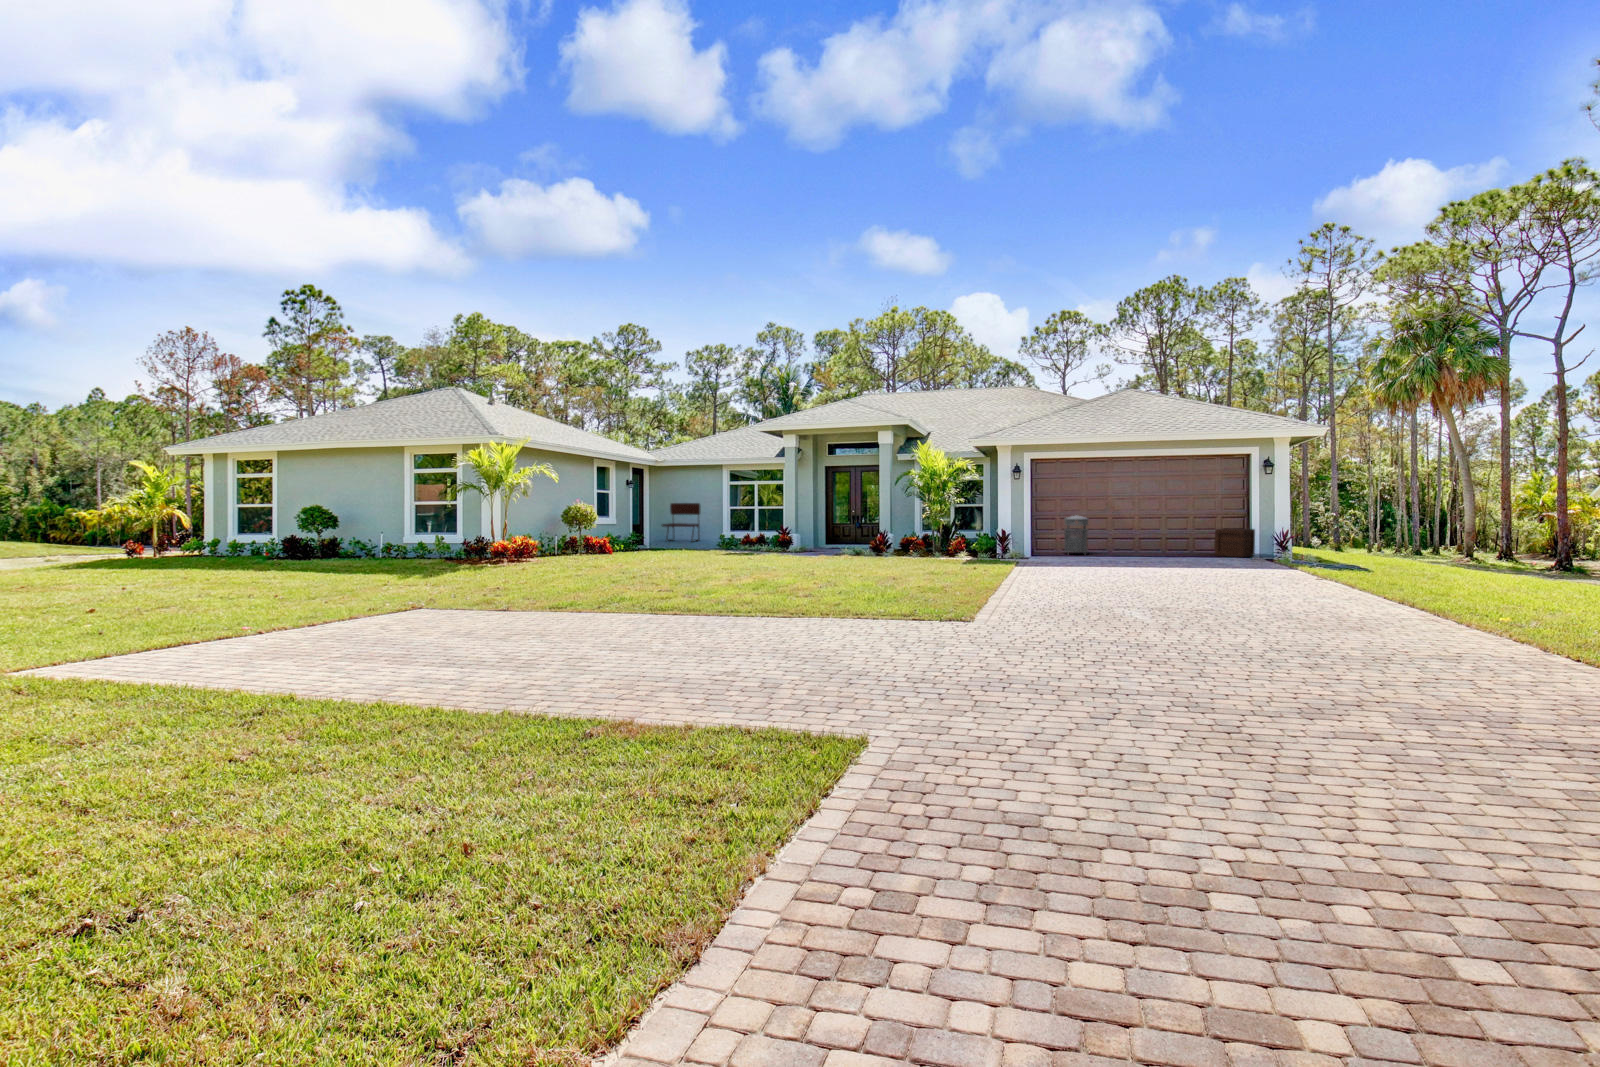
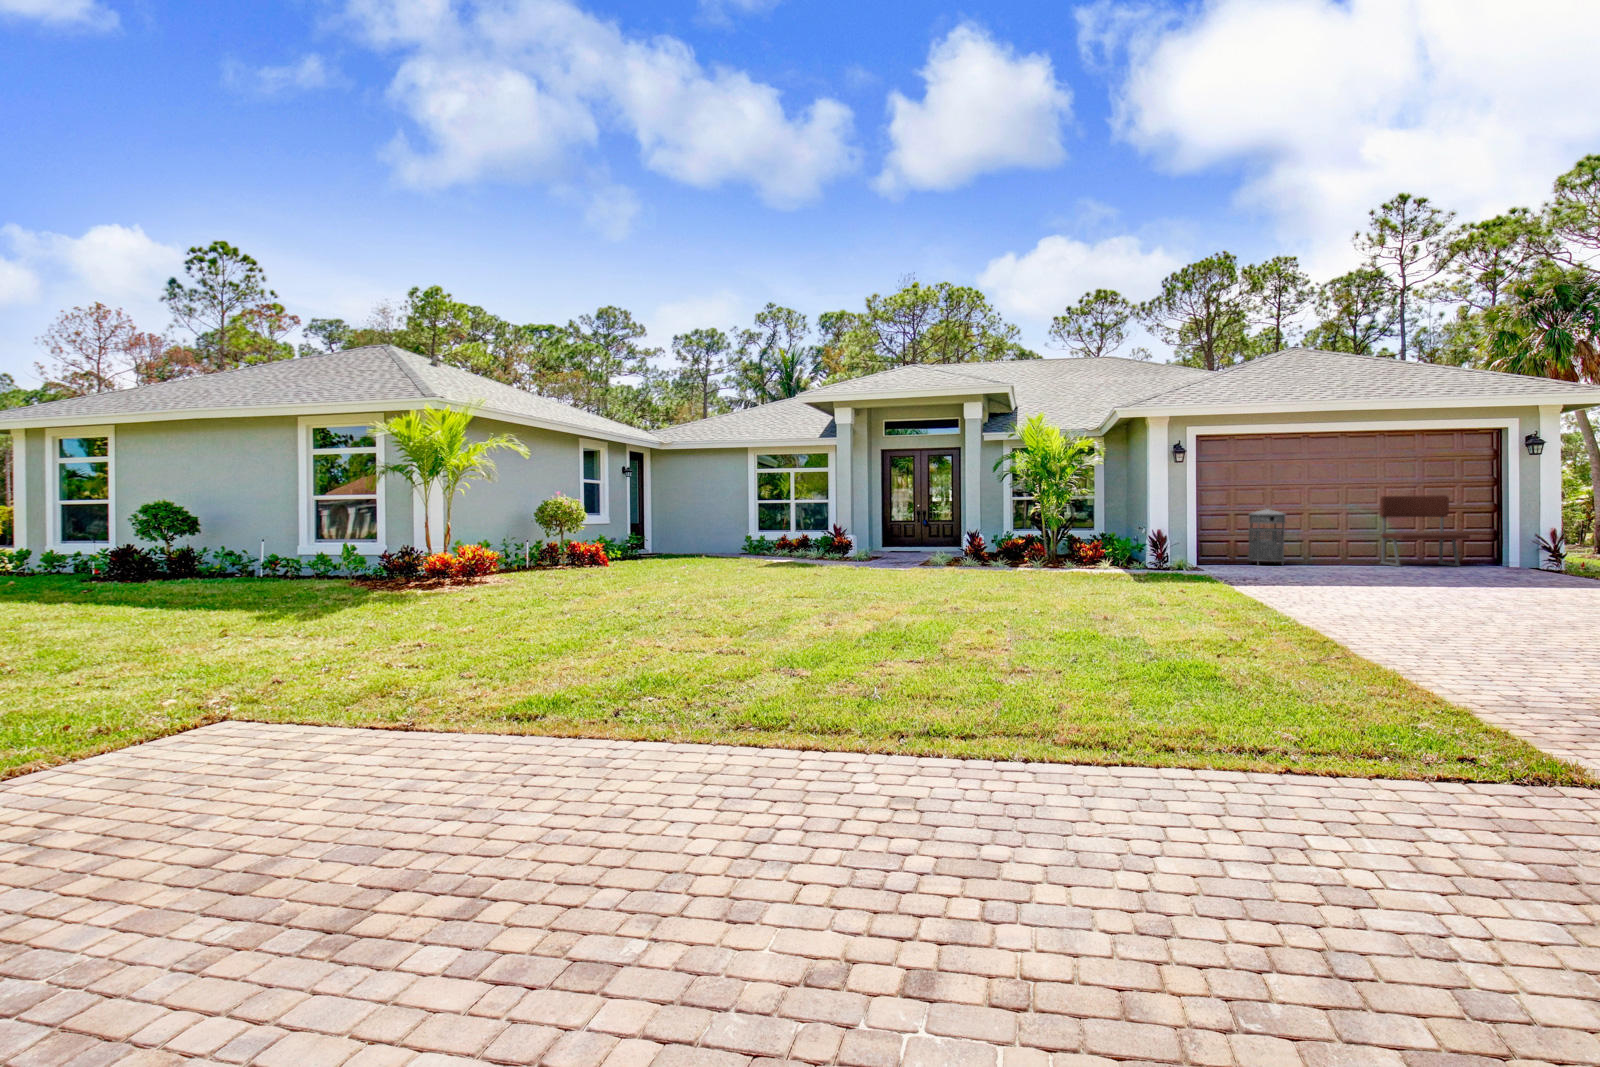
bench: present [662,503,701,541] -> present [1380,495,1470,567]
wooden crate: present [1215,528,1255,557] -> none [1468,526,1526,567]

